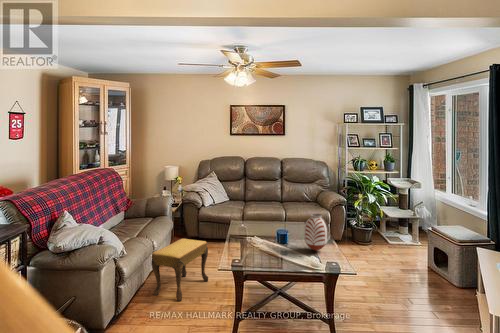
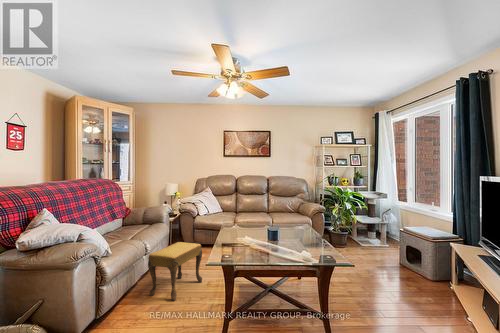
vase: present [304,214,328,251] -> none [291,214,313,249]

